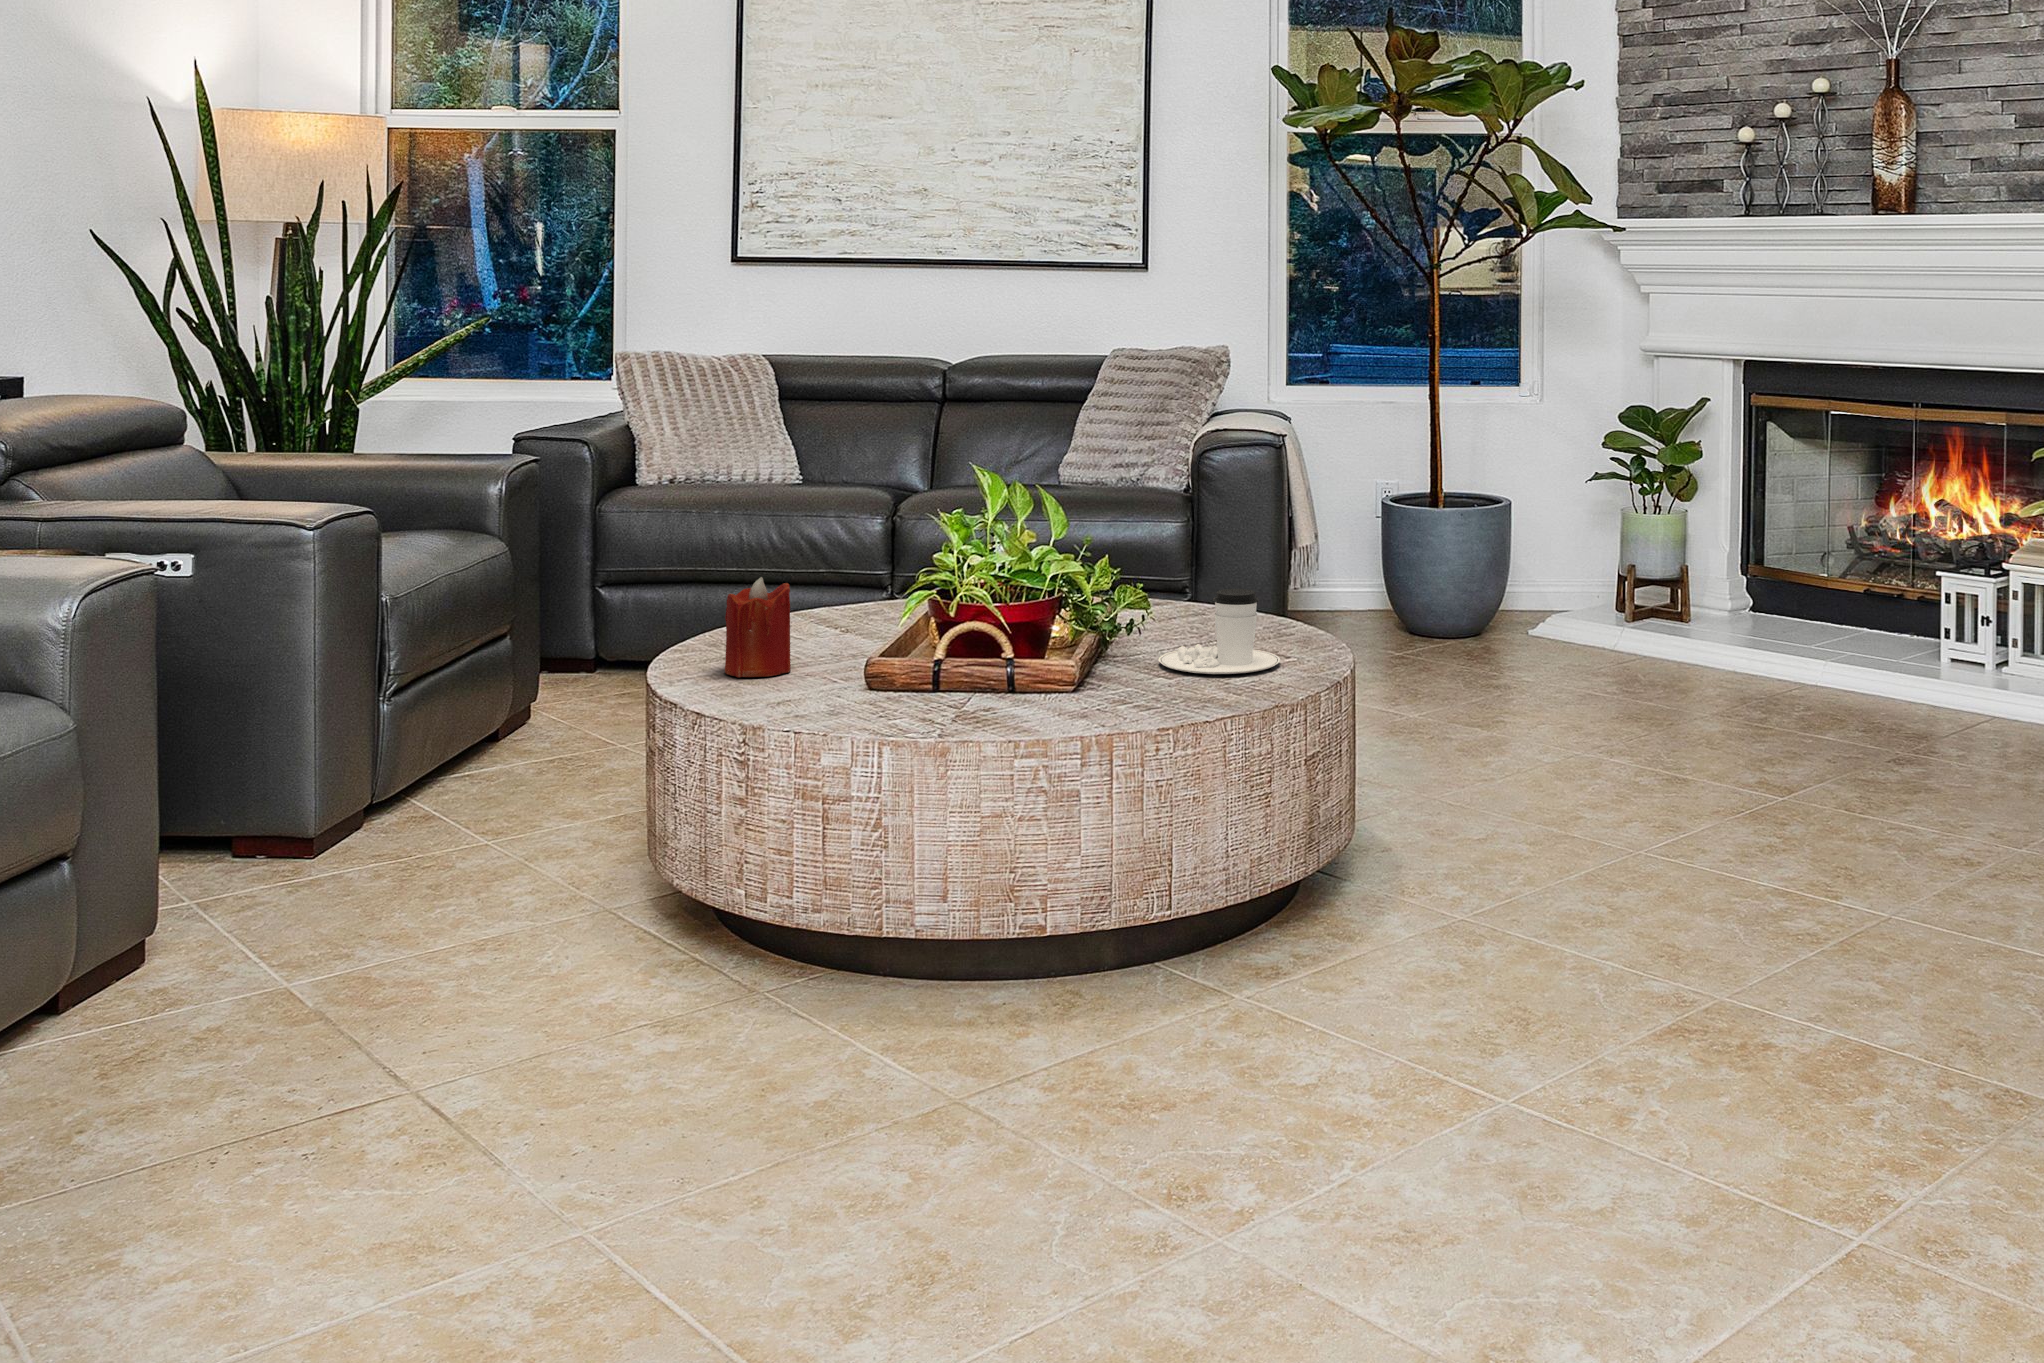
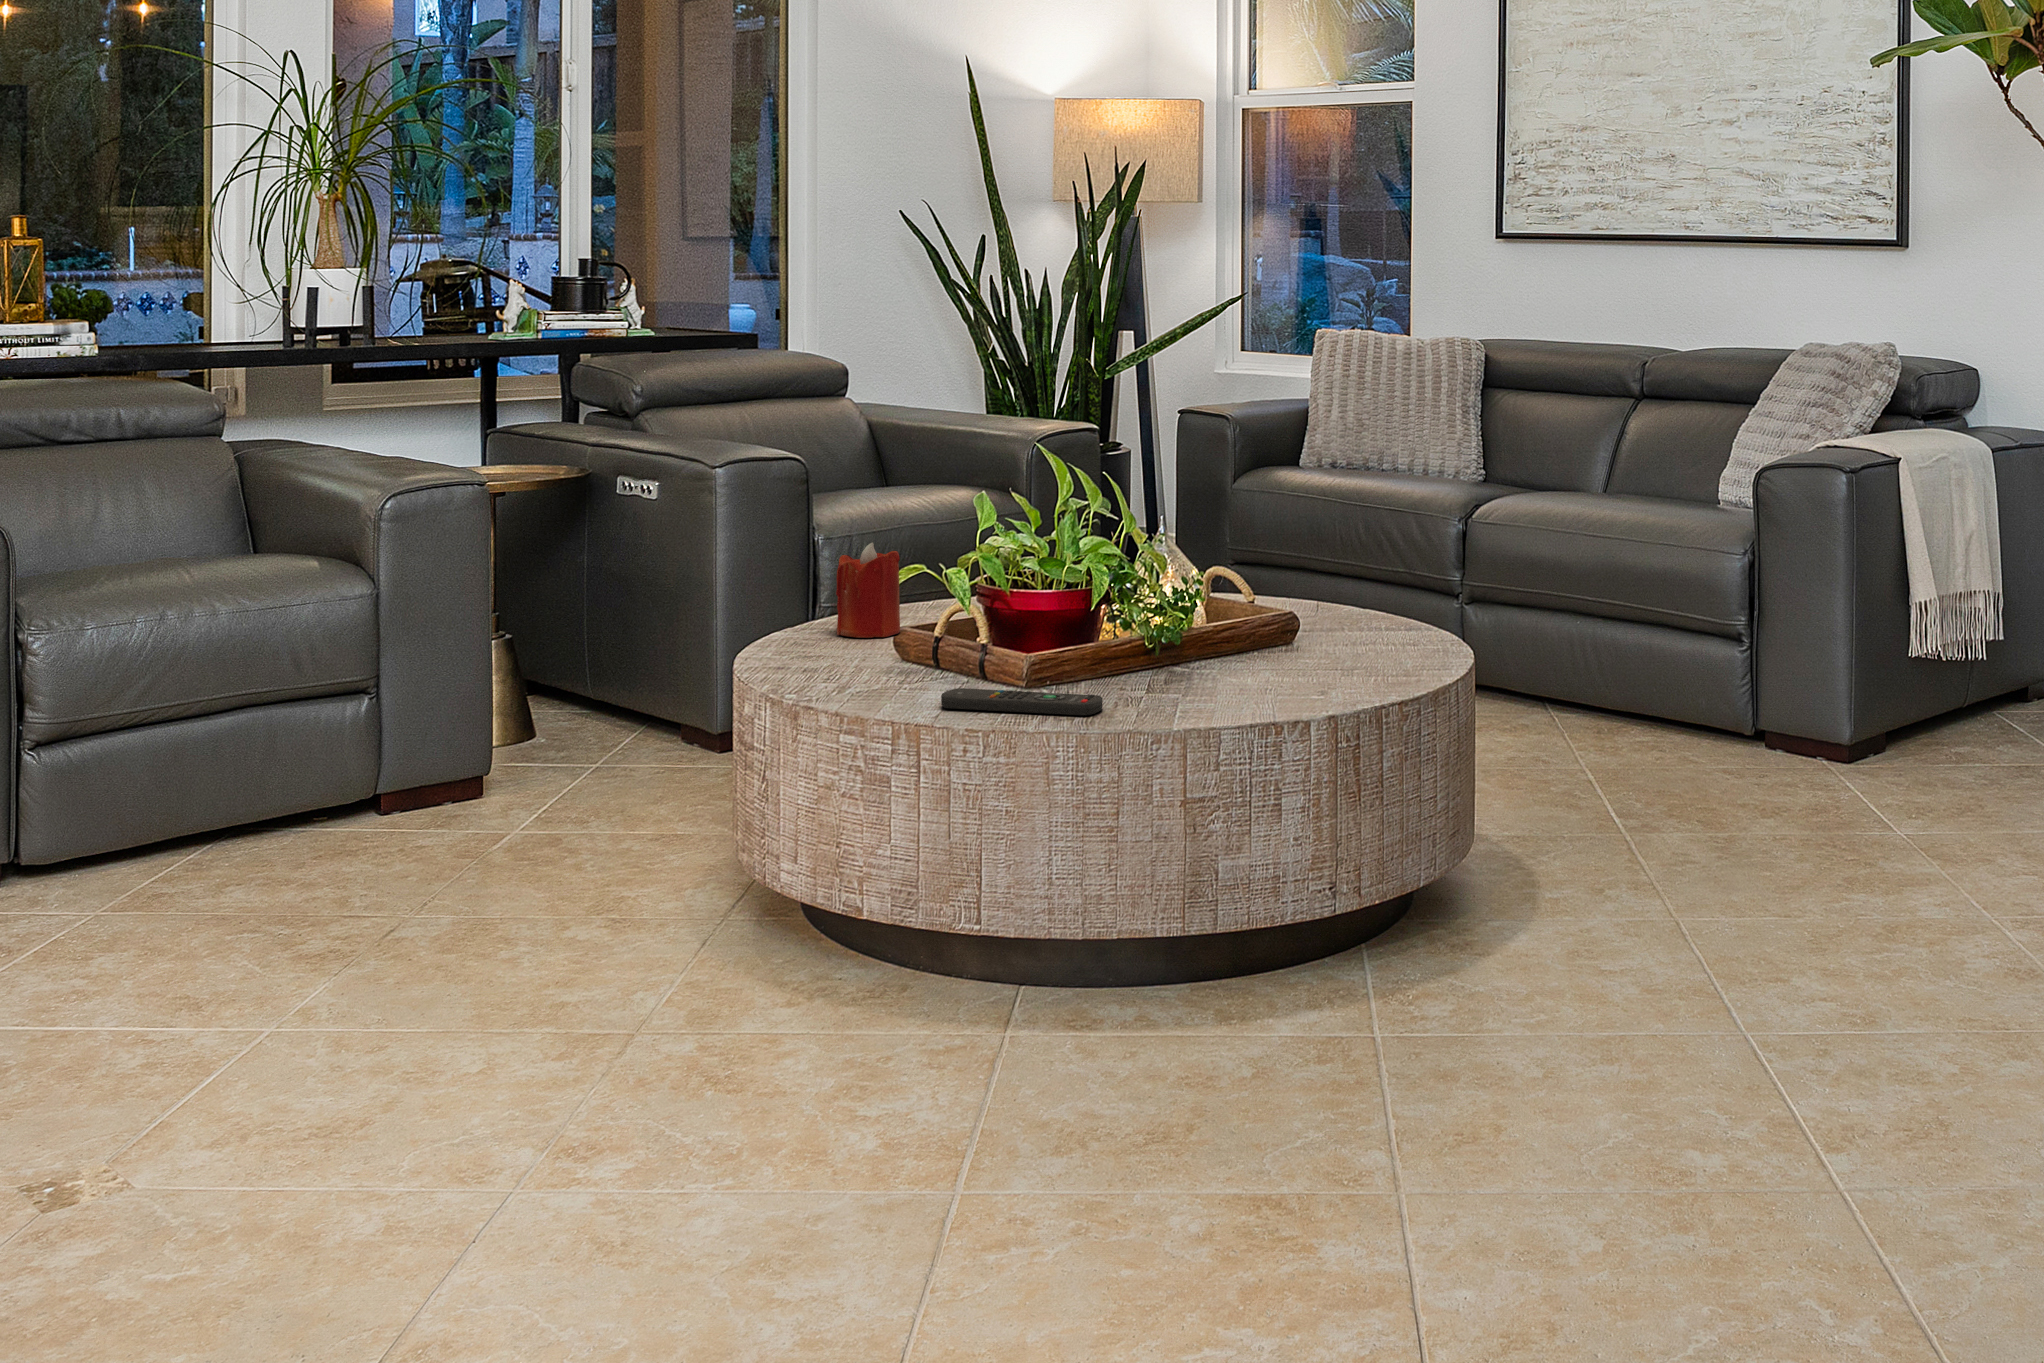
coffee cup: present [1158,589,1280,674] -> none [1154,605,1290,698]
remote control: none [1067,683,1214,717] -> present [941,688,1102,715]

